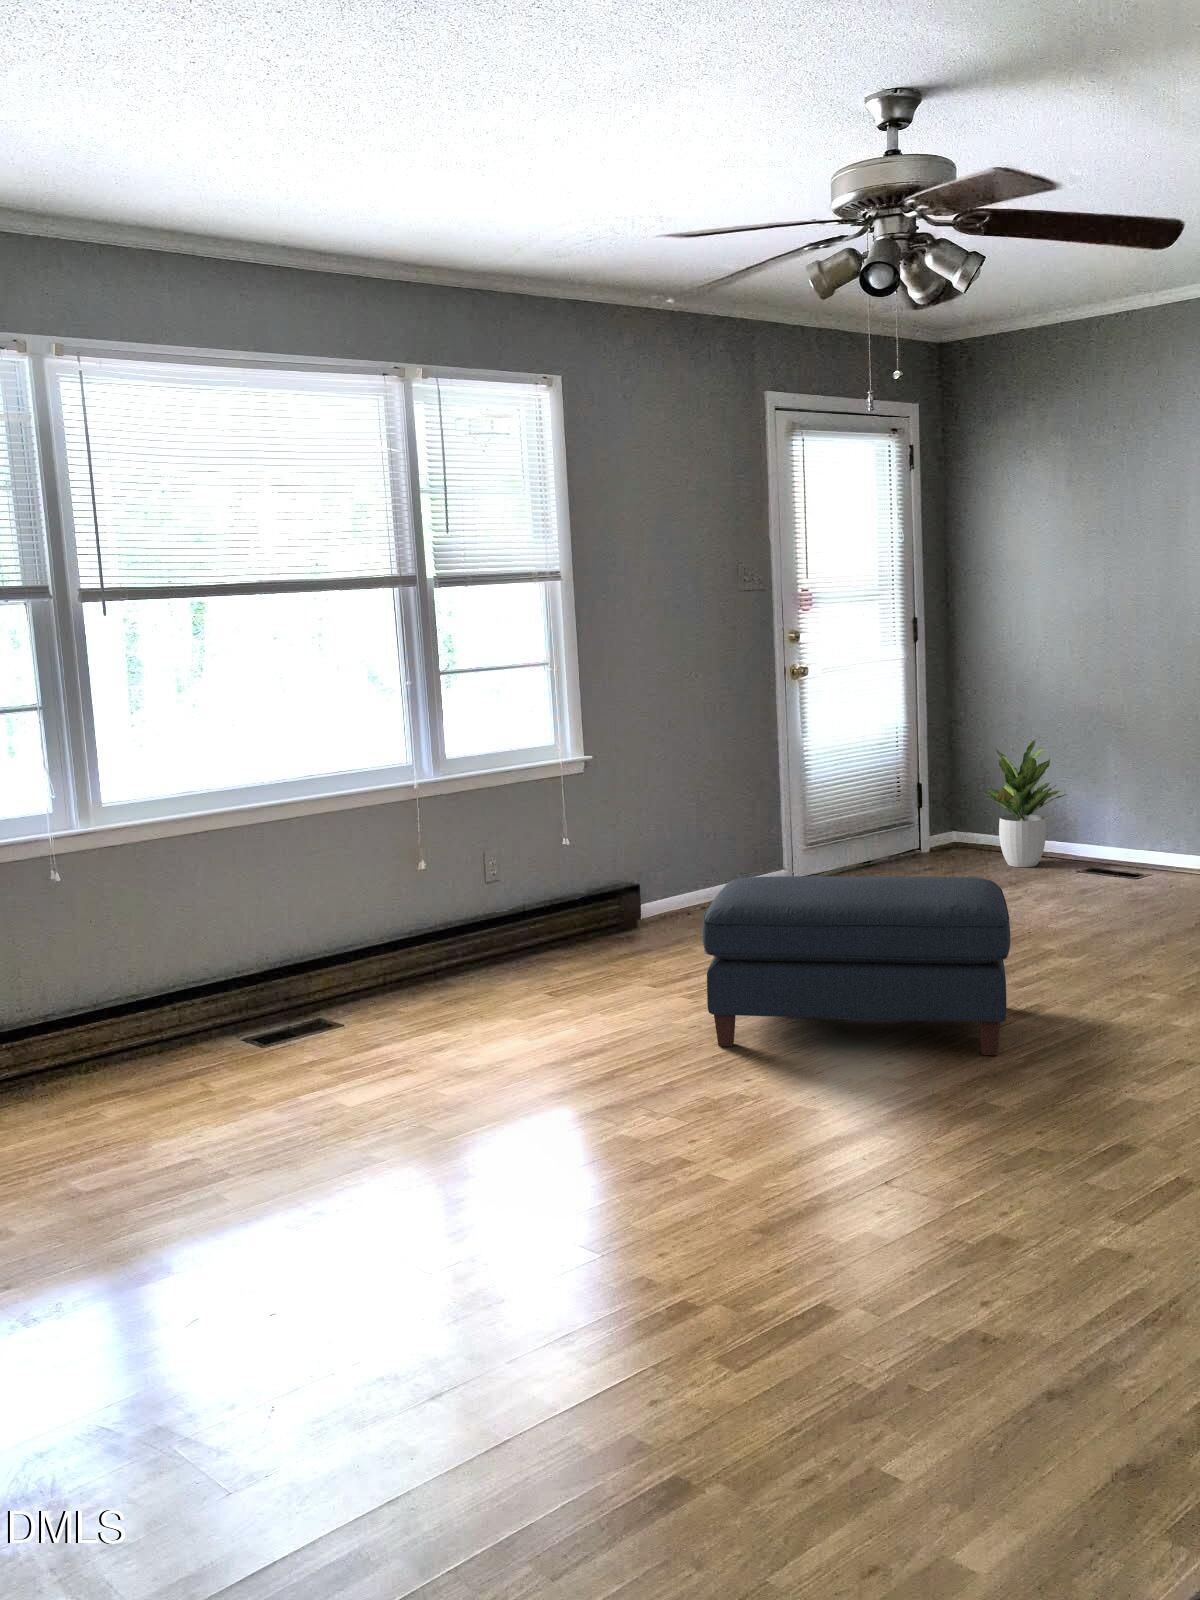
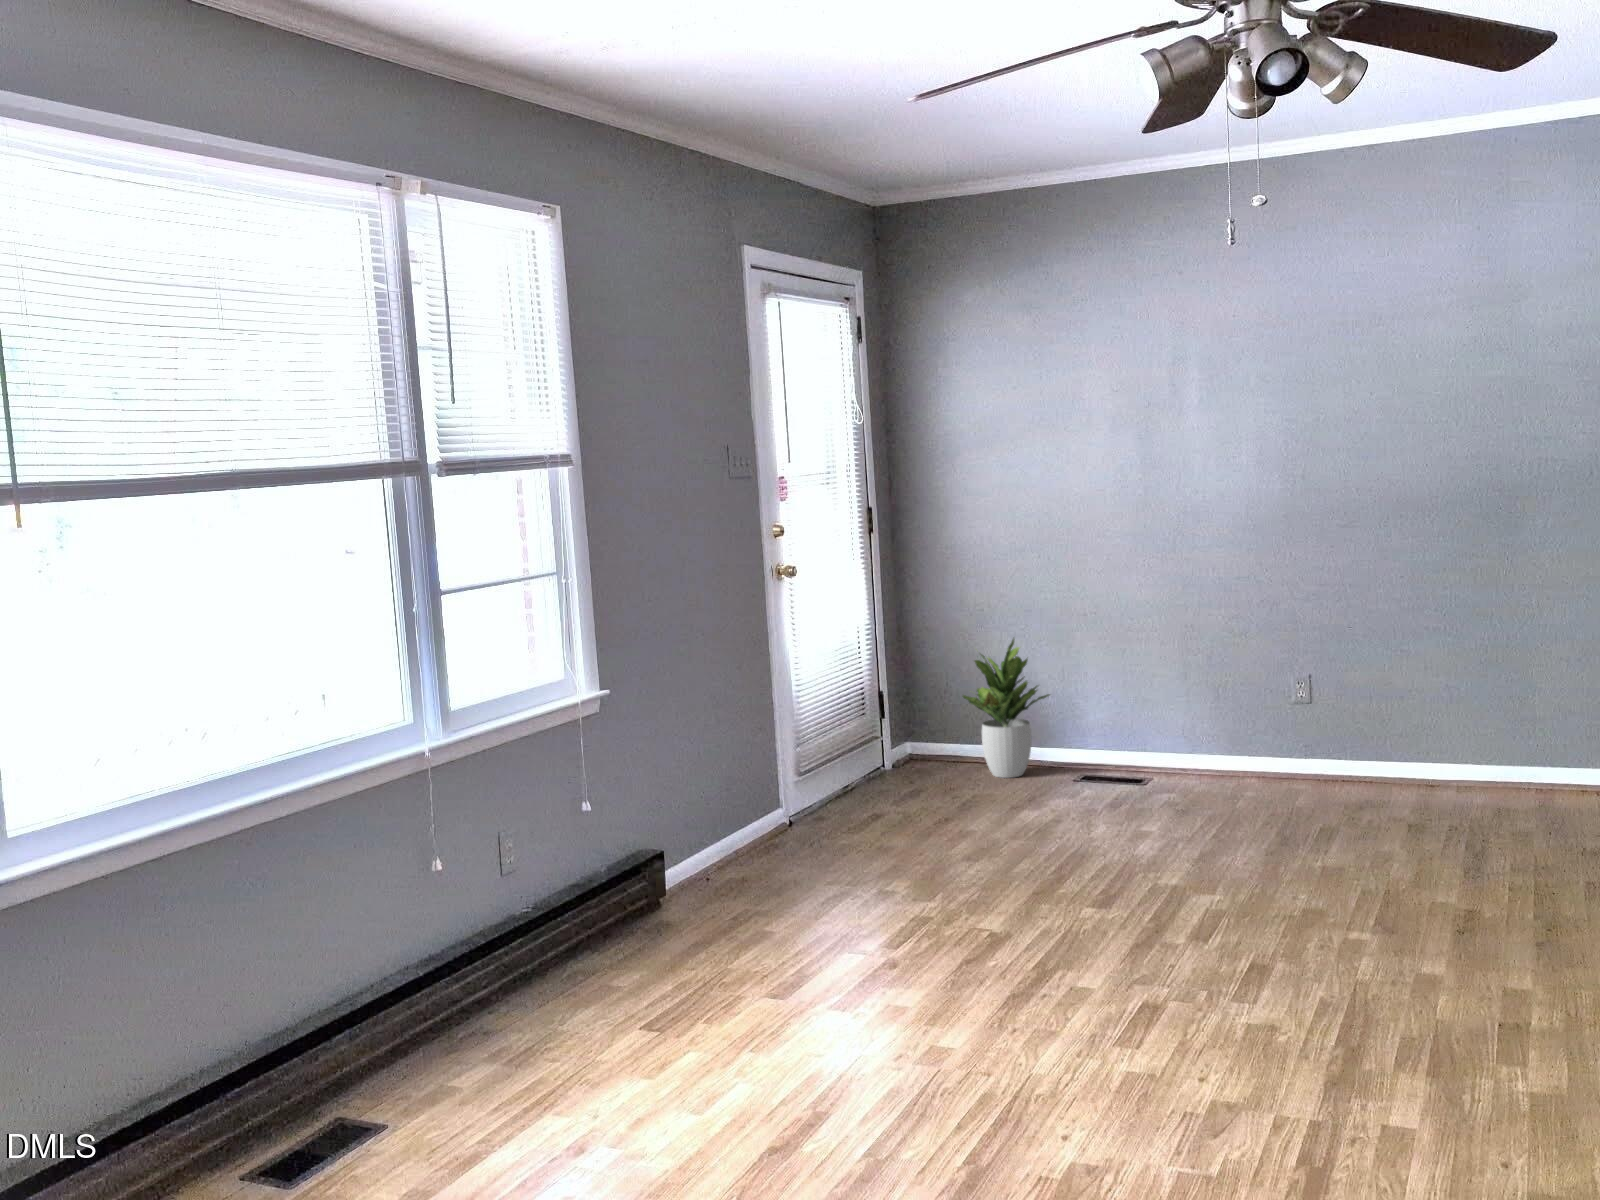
ottoman: present [702,876,1010,1055] -> none [876,809,1275,1061]

